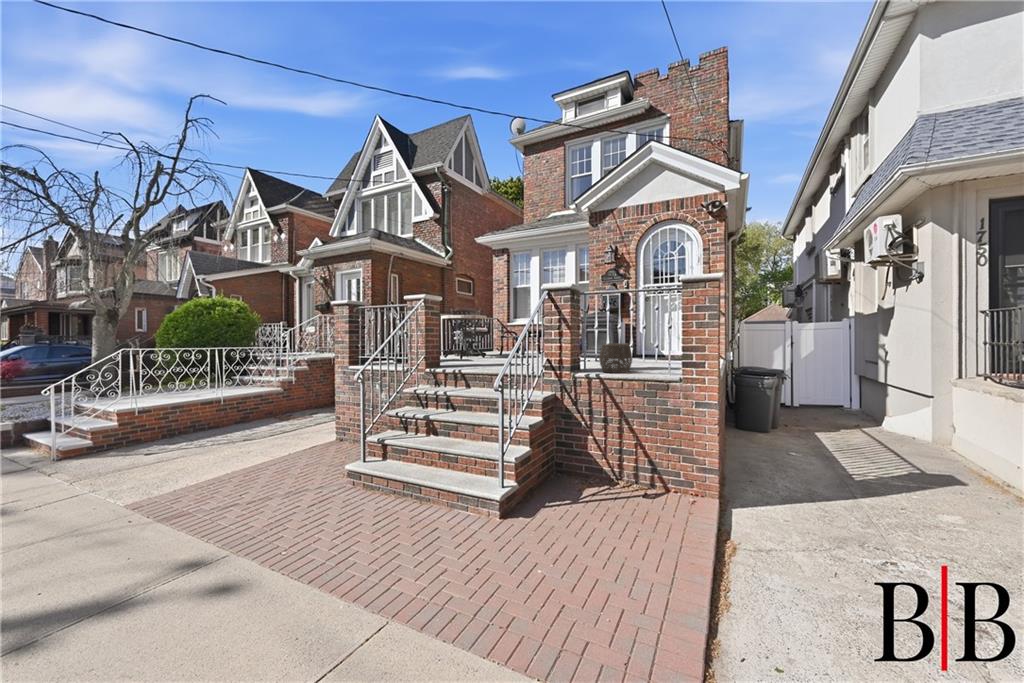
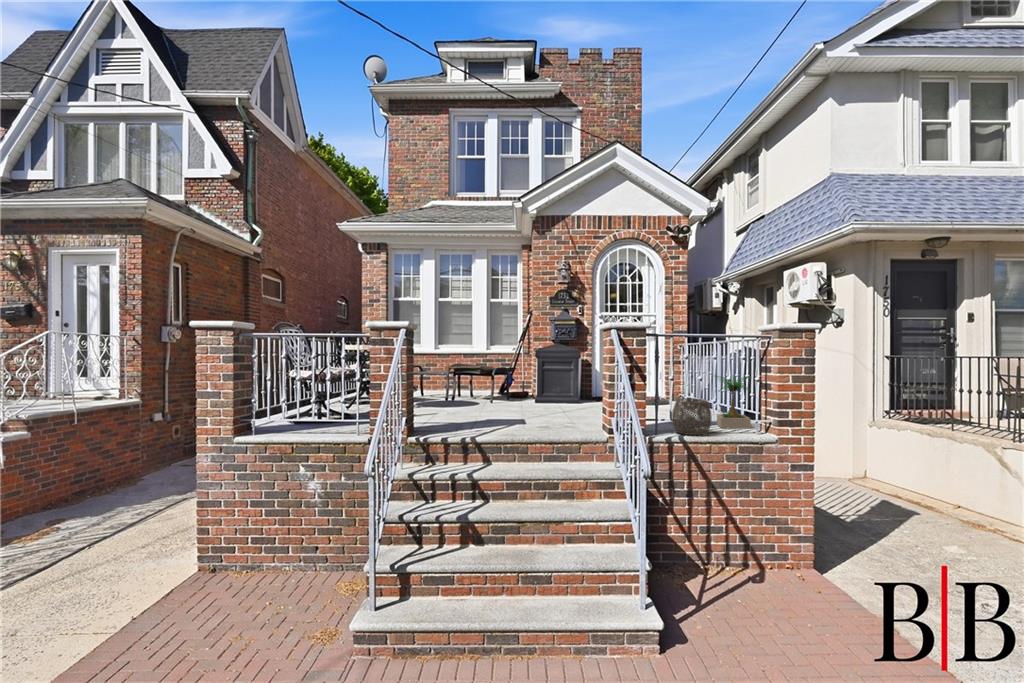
potted plant: none [650,324,689,372] -> present [715,375,751,429]

